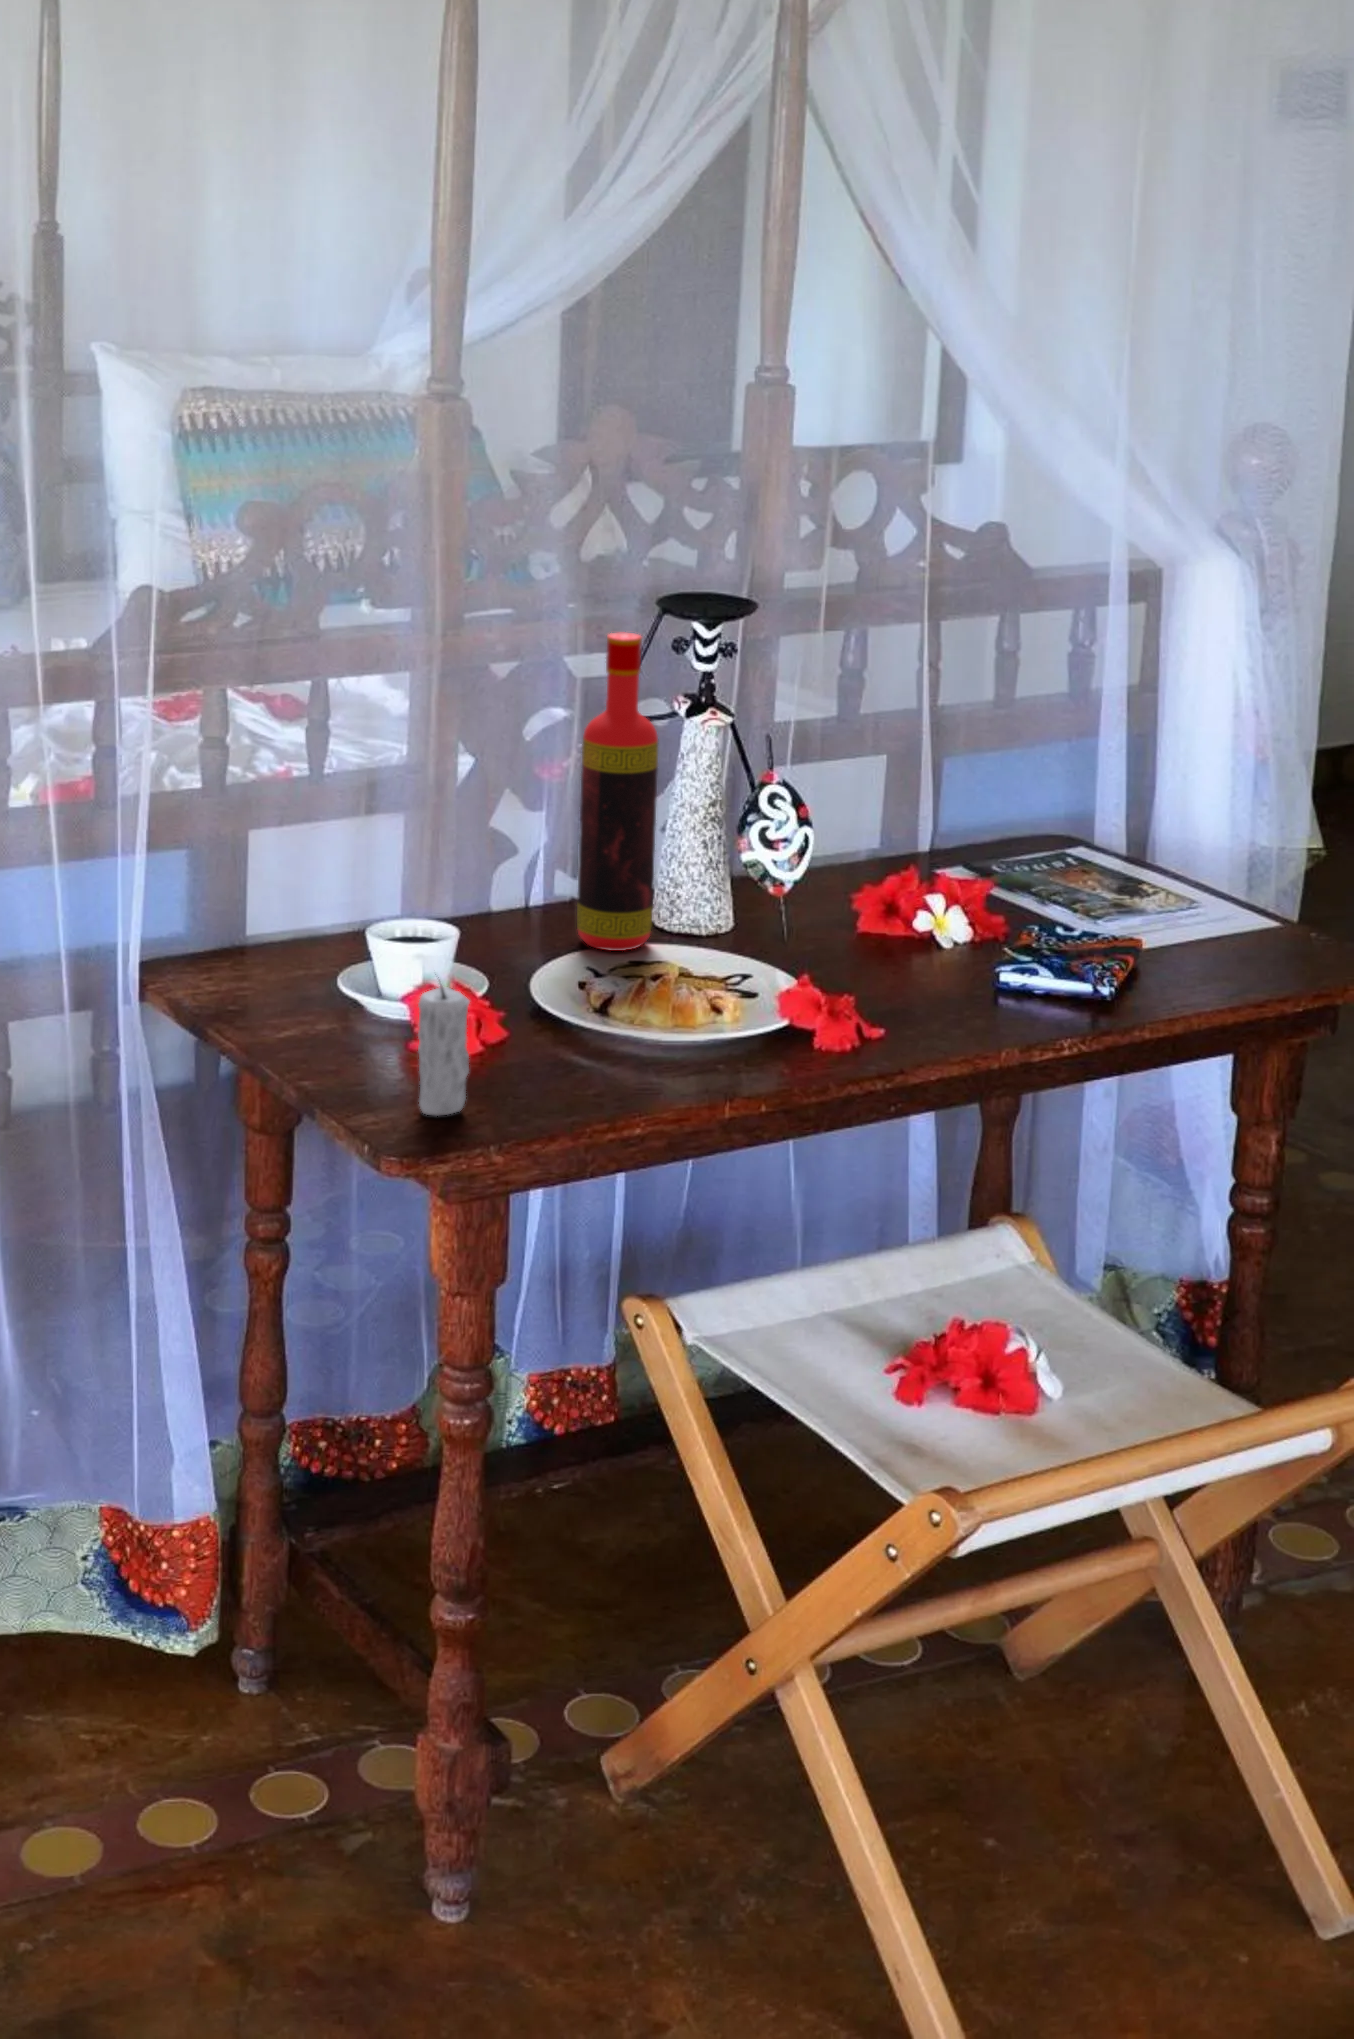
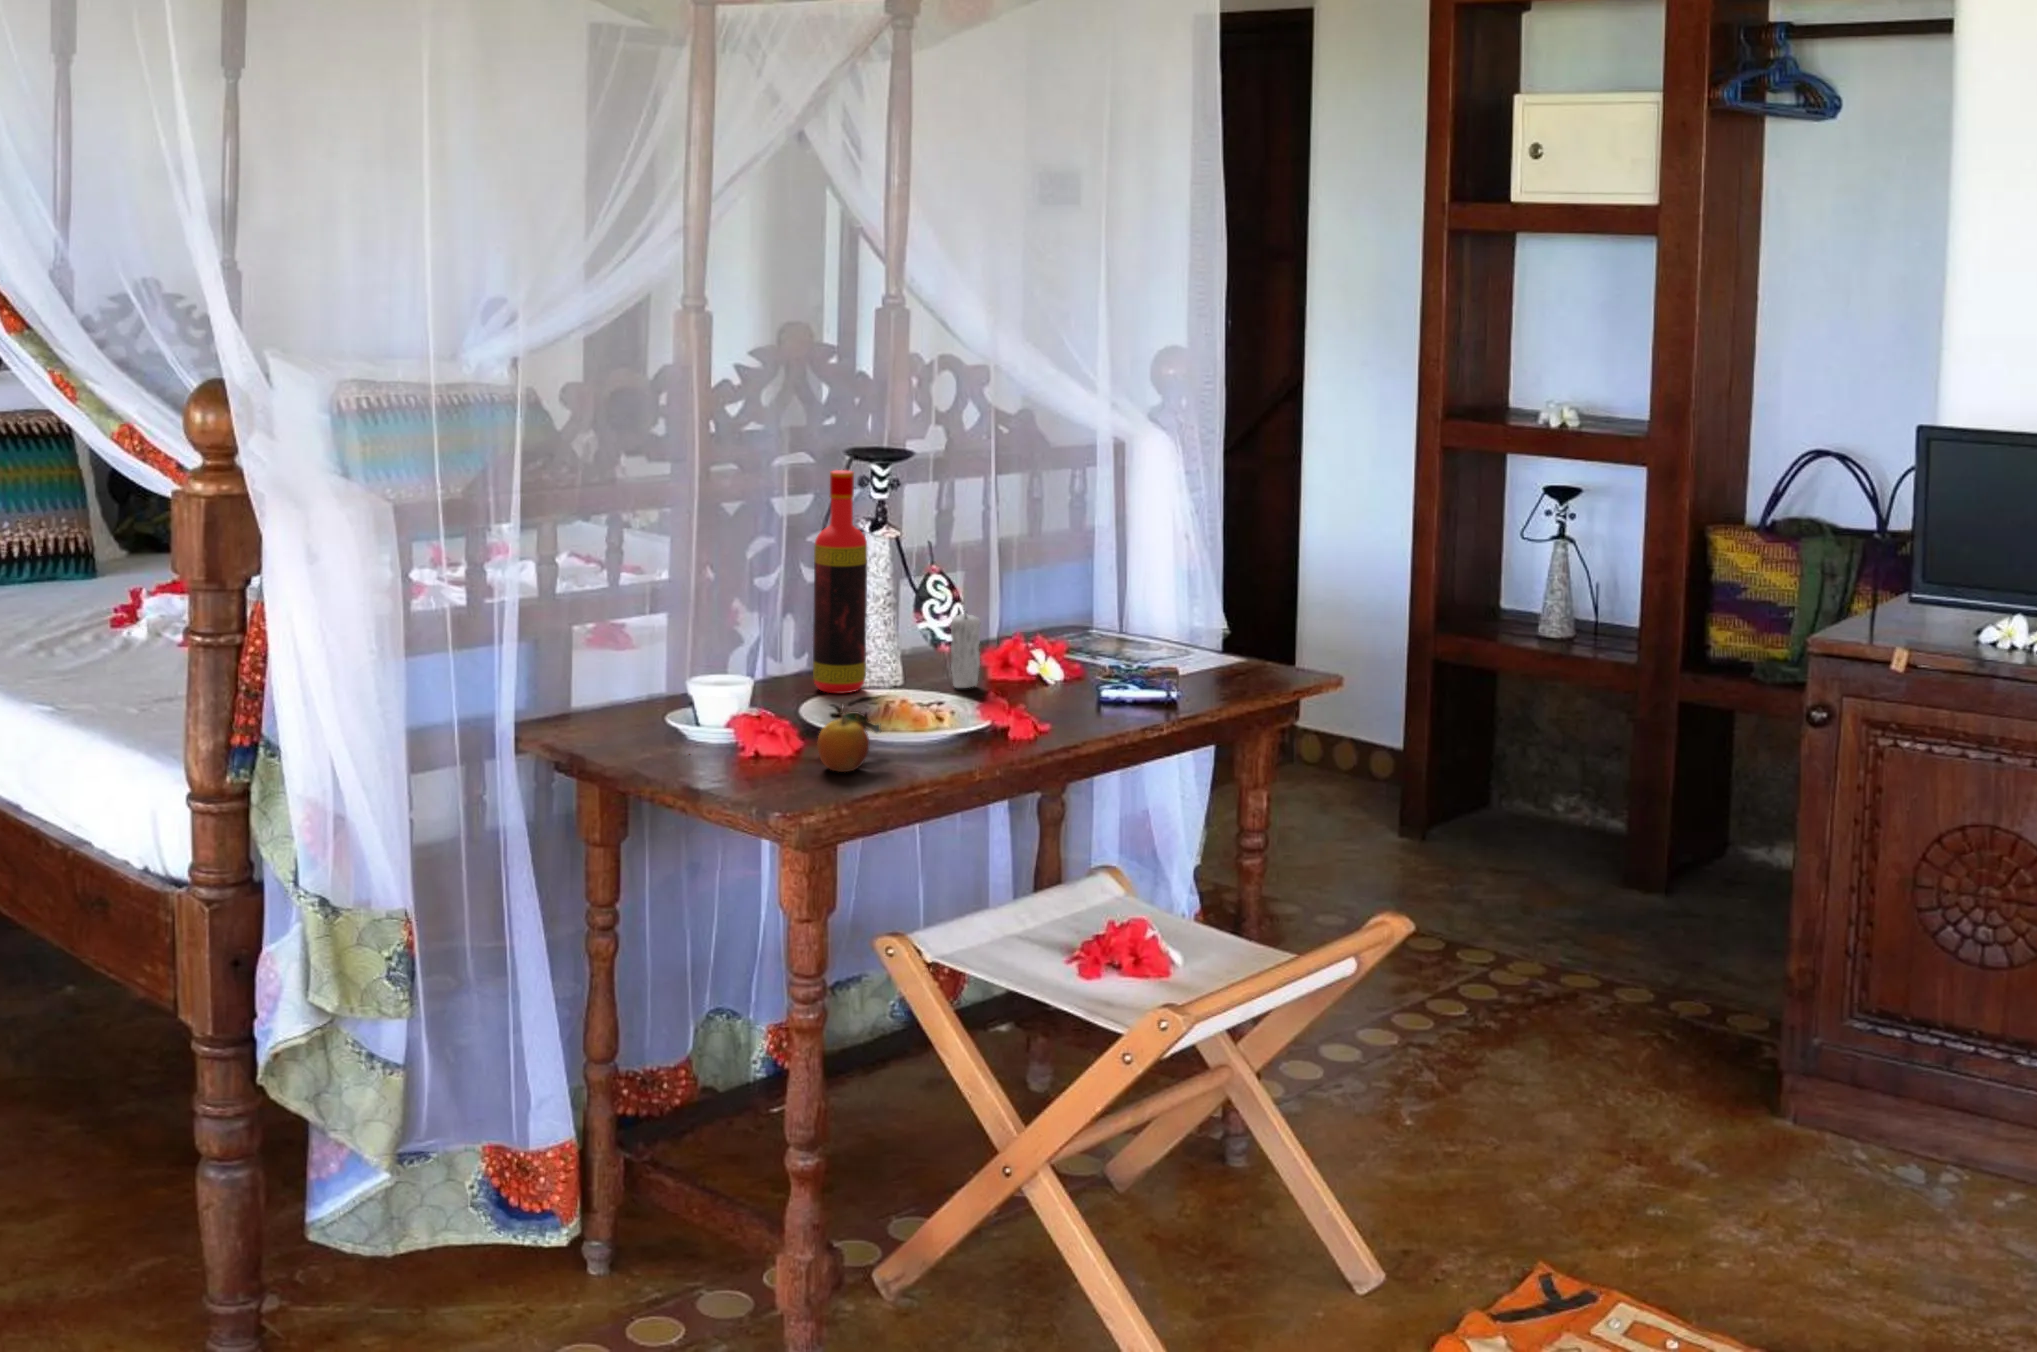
candle: present [418,986,470,1116] -> present [951,613,980,688]
fruit: none [510,994,613,1092] -> present [817,703,881,772]

